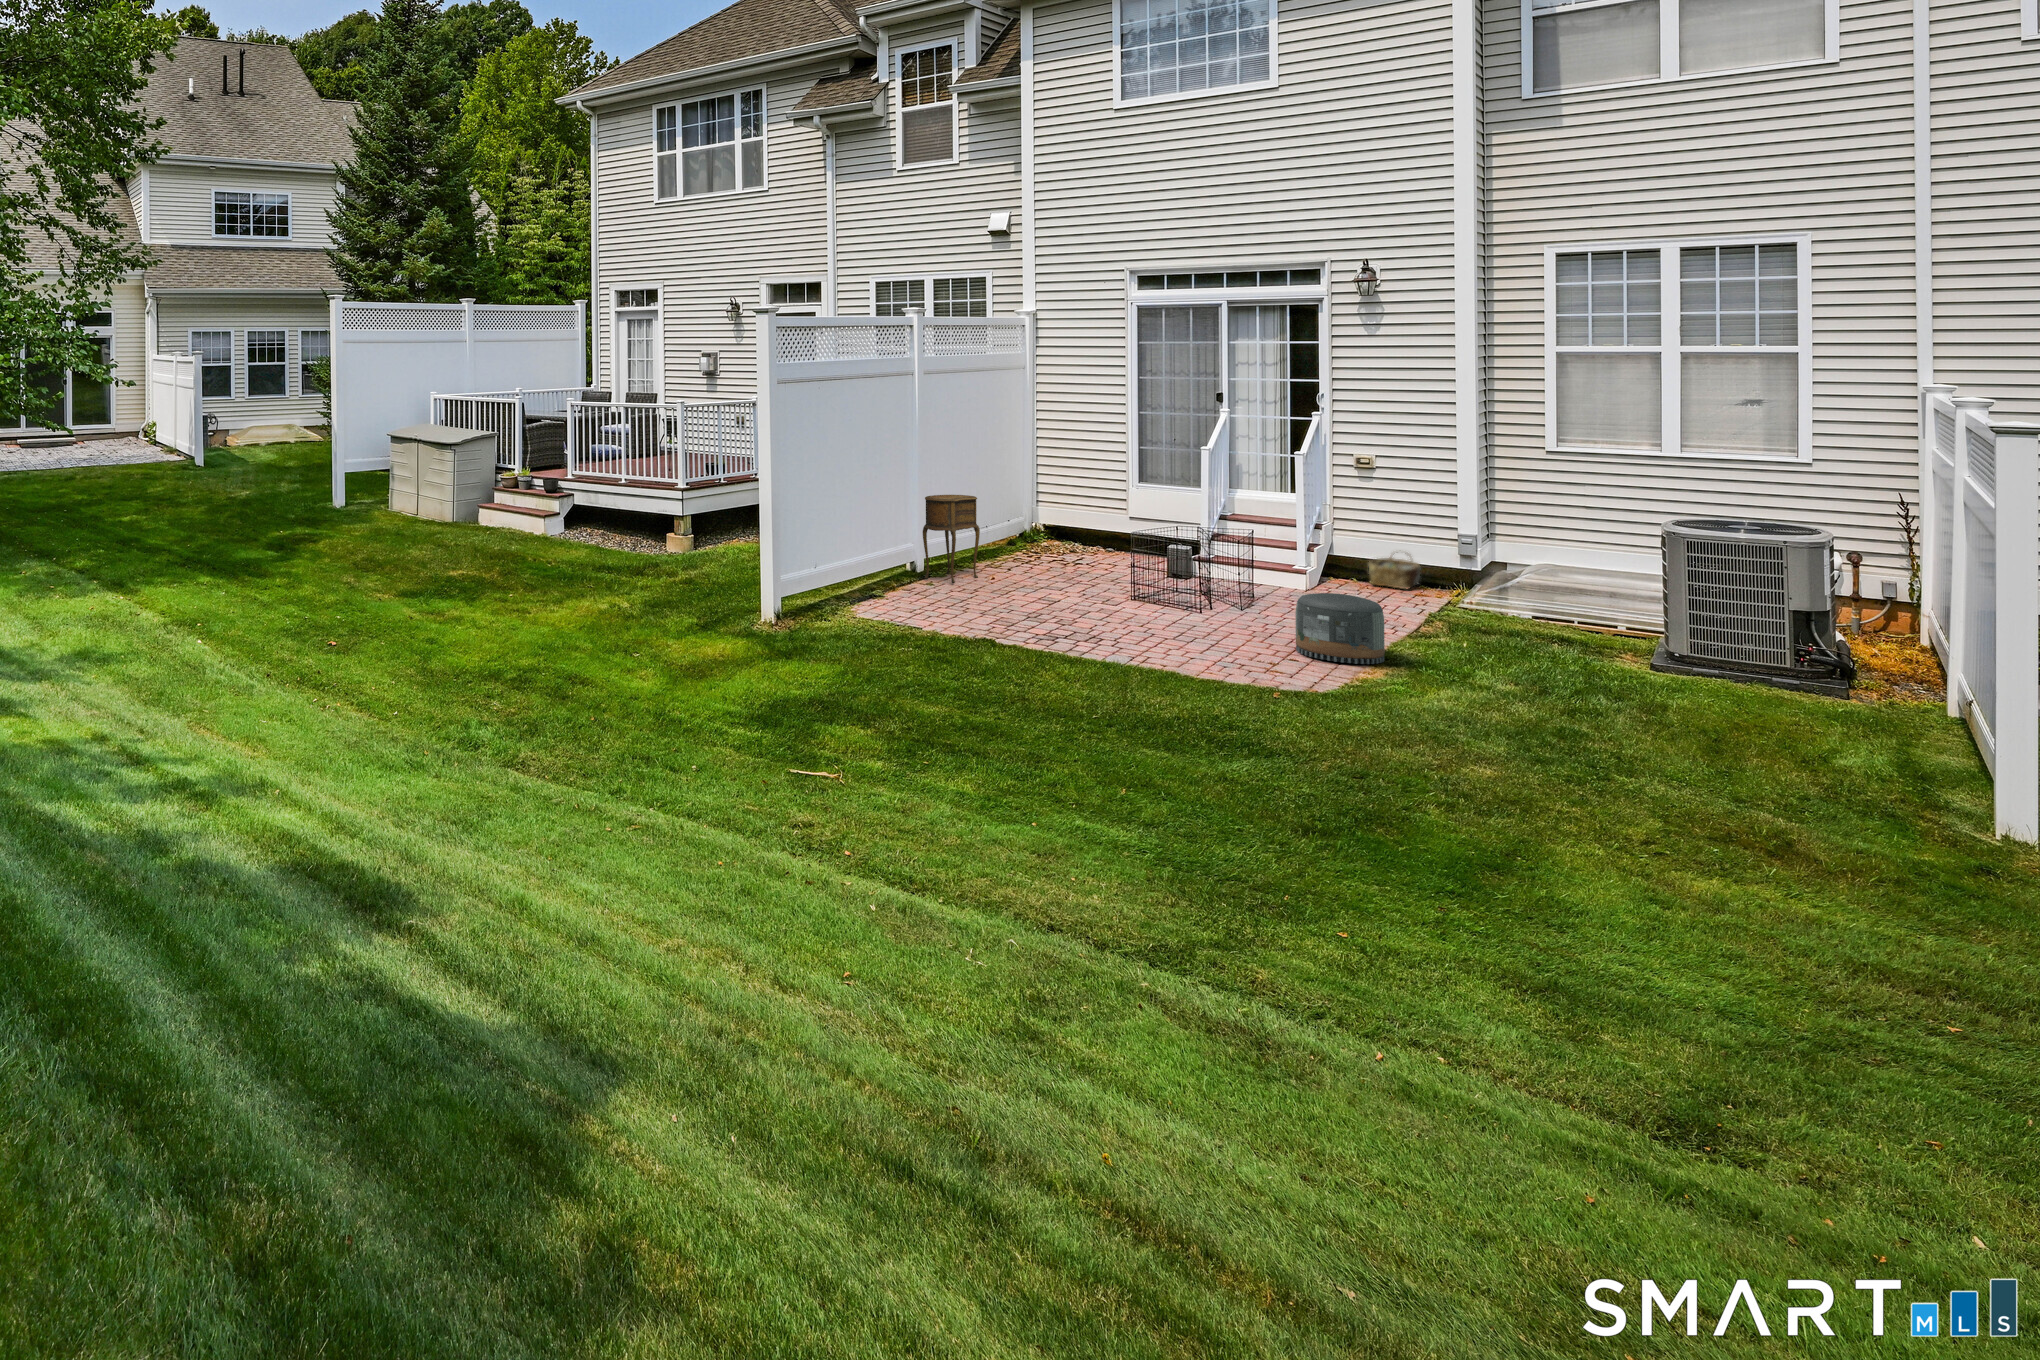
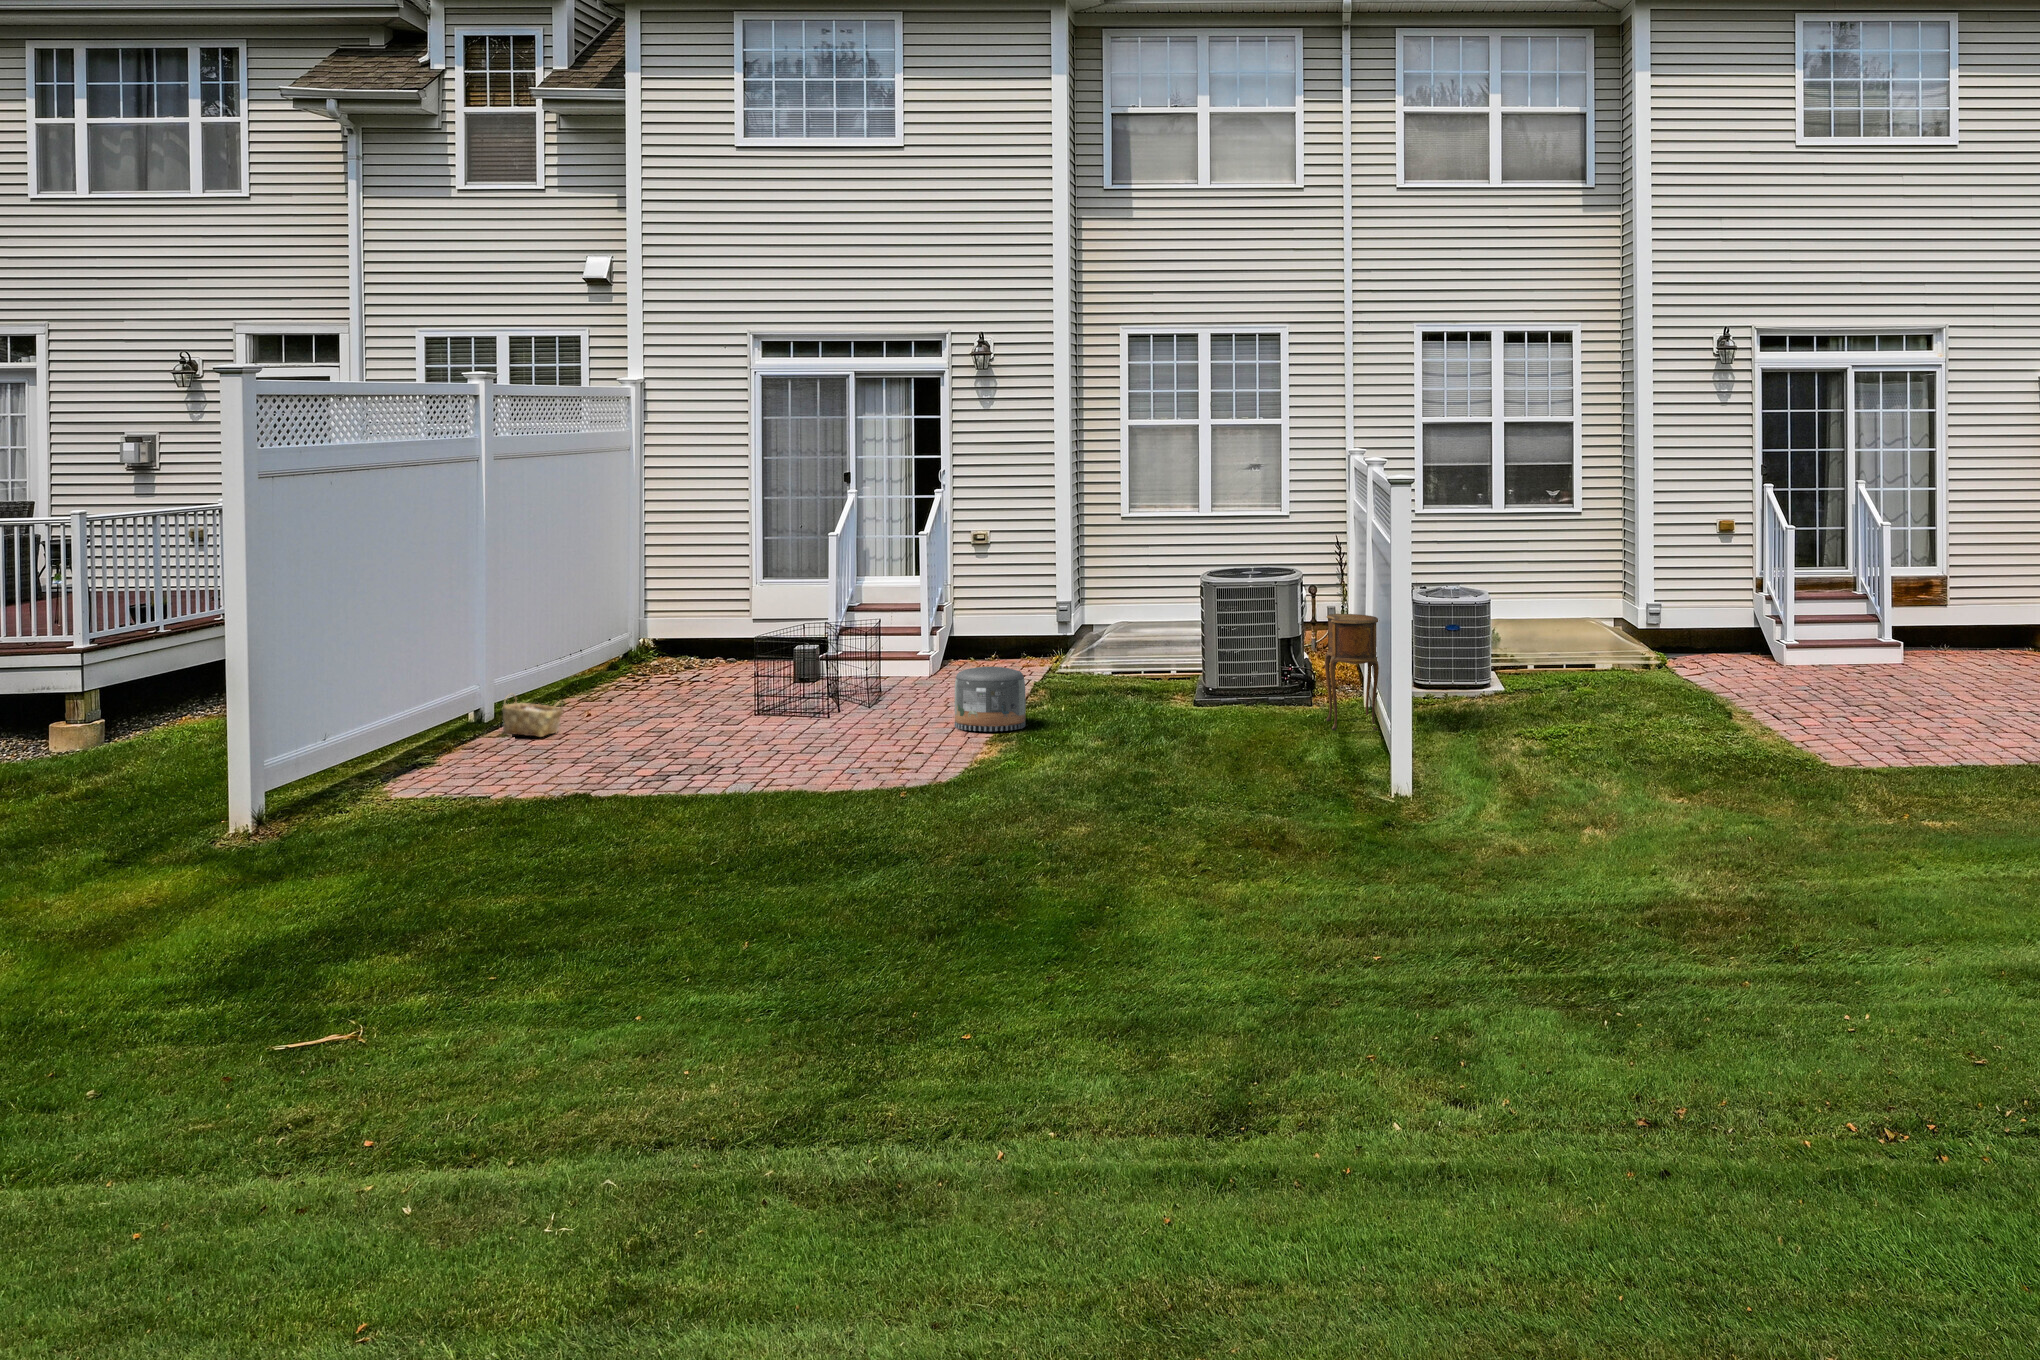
side table: present [923,495,980,584] -> present [1325,614,1379,731]
woven basket: present [1369,556,1420,589] -> present [502,693,563,737]

